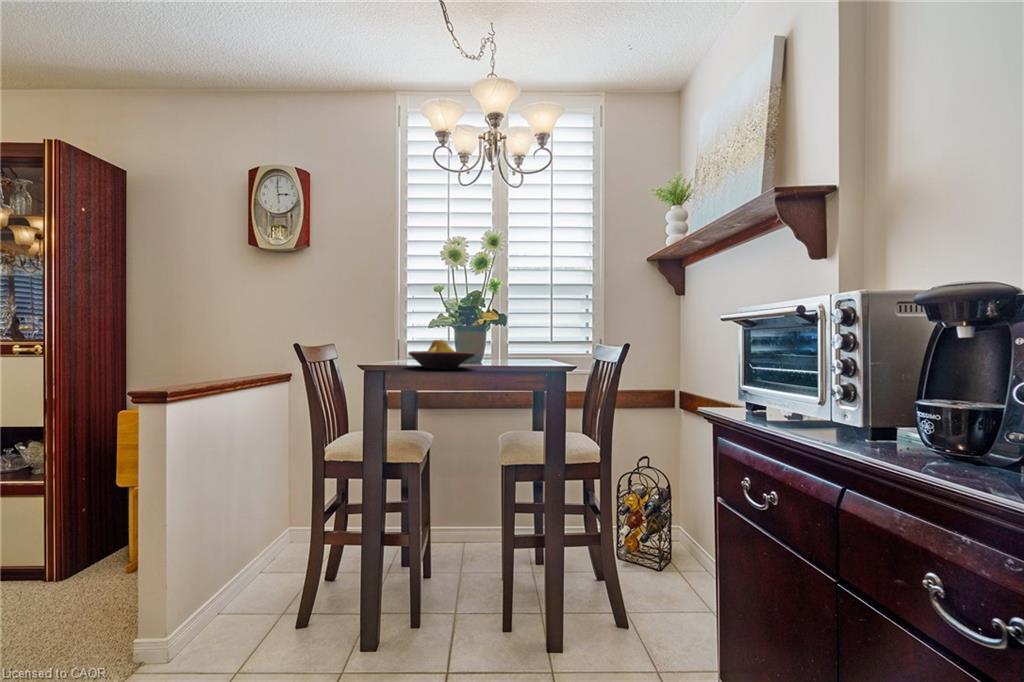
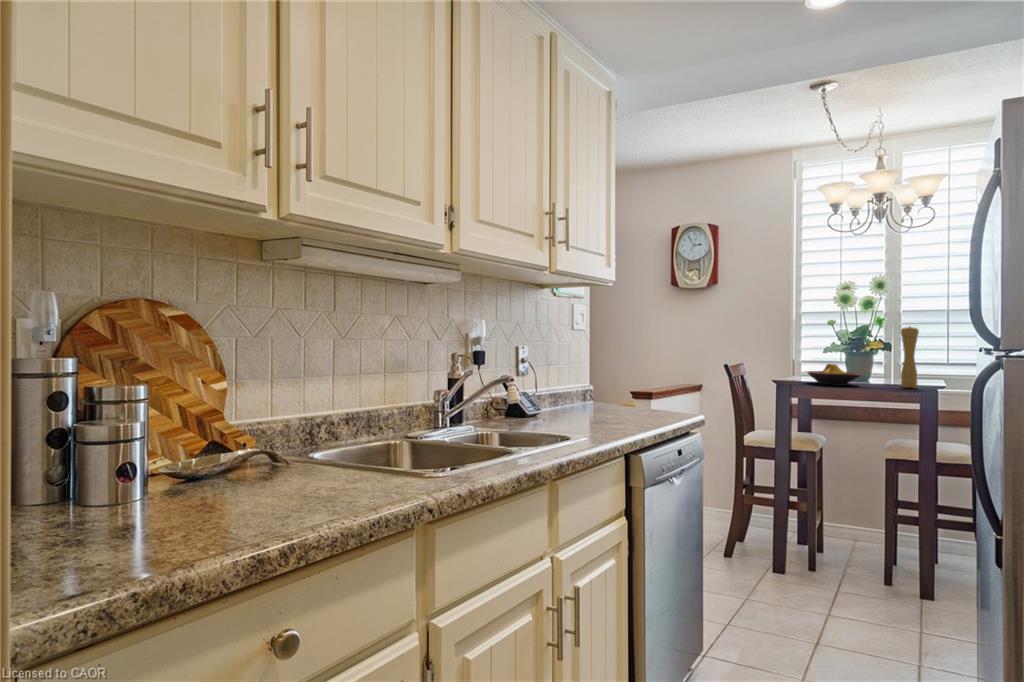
pepper mill: none [520,289,540,369] -> present [901,327,919,388]

